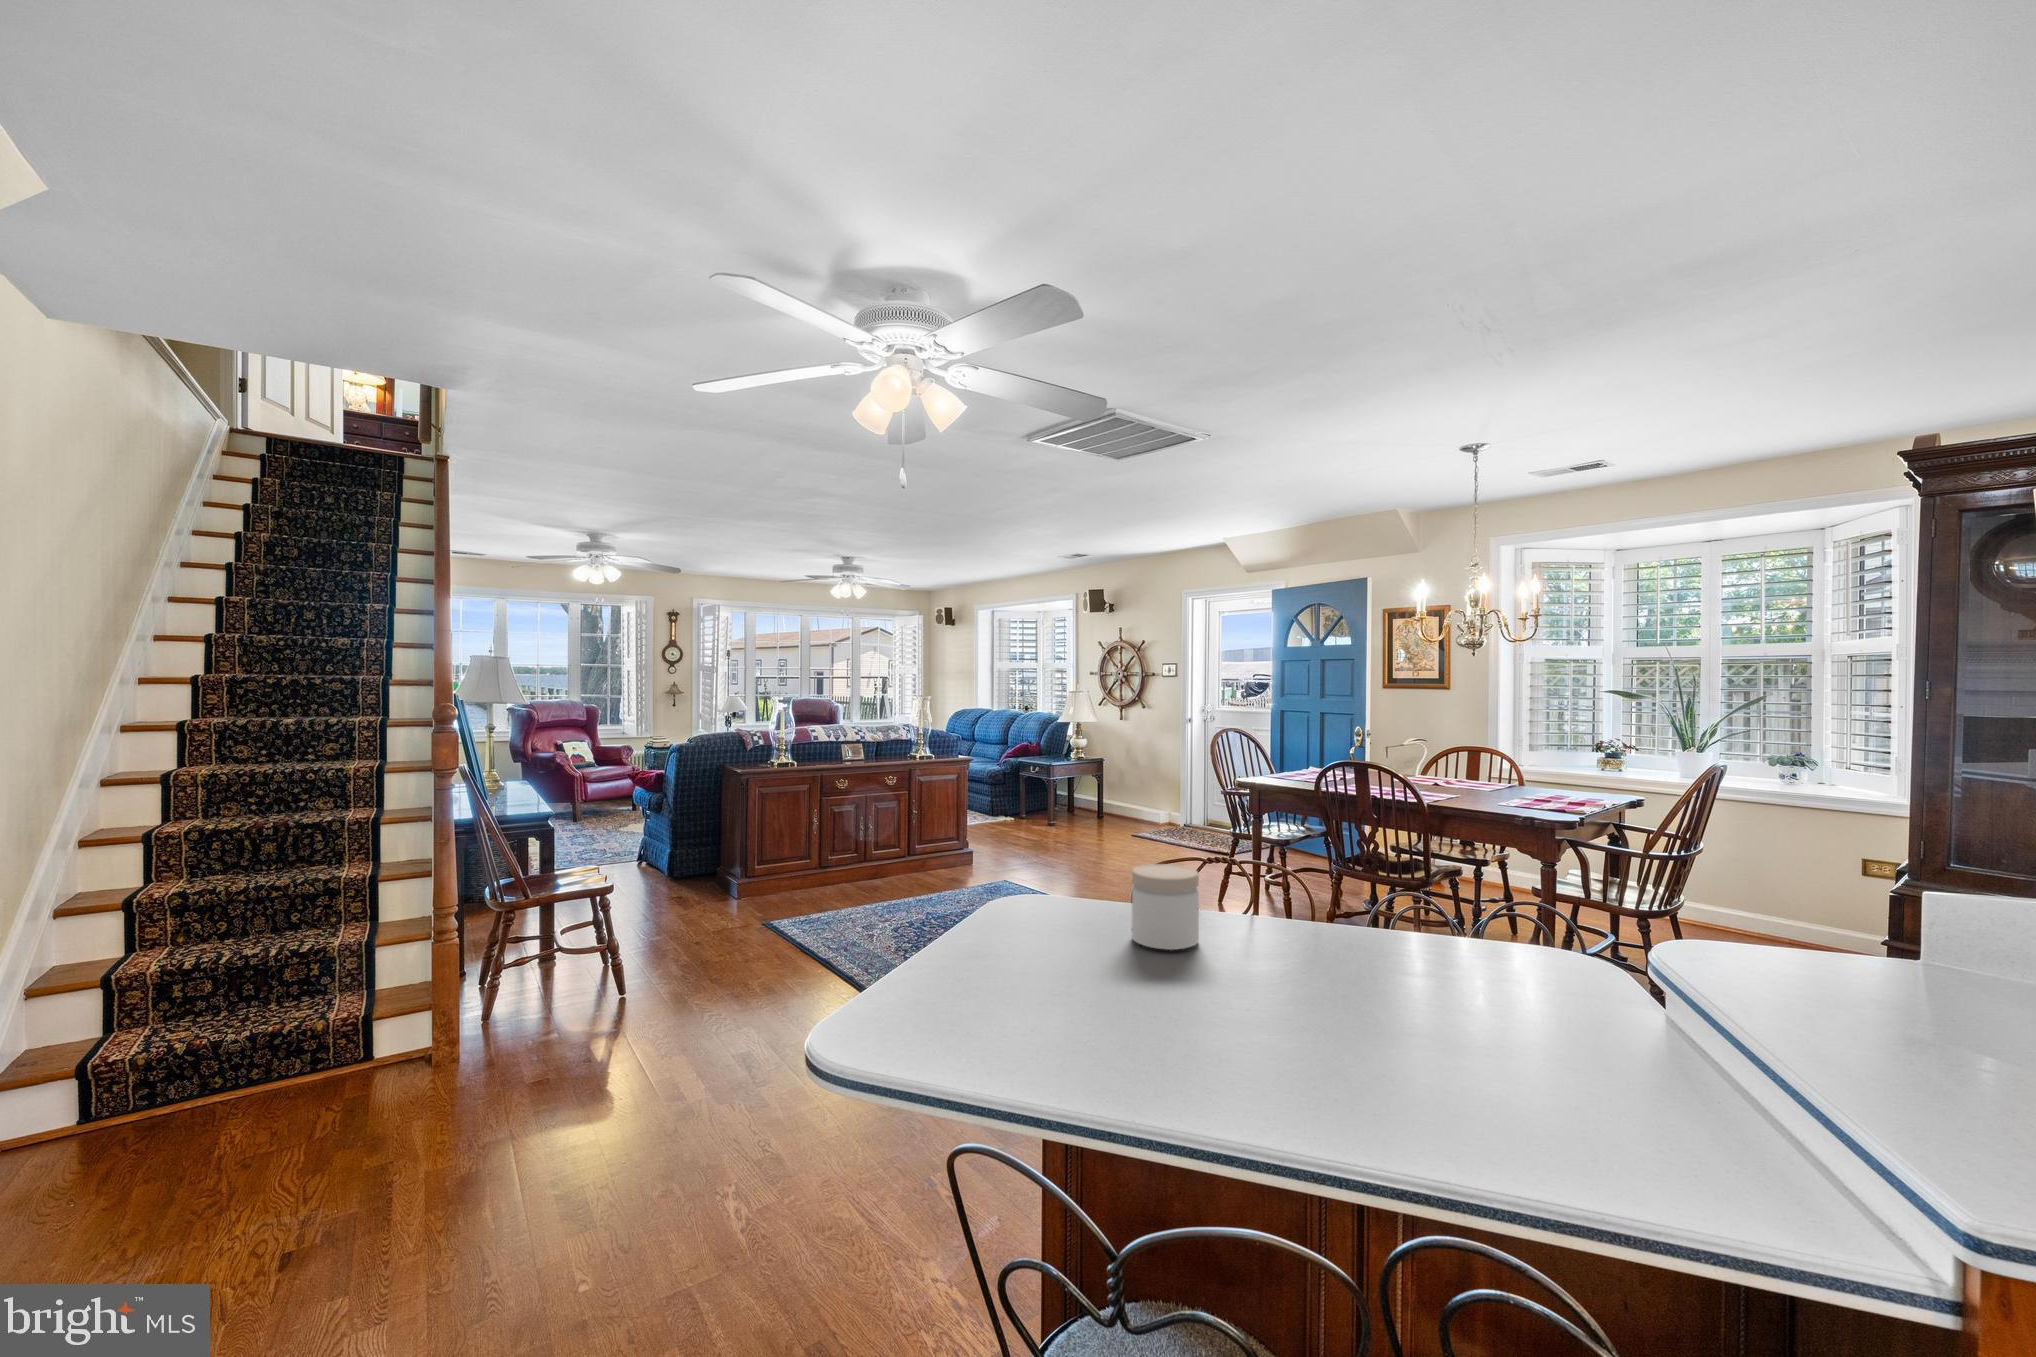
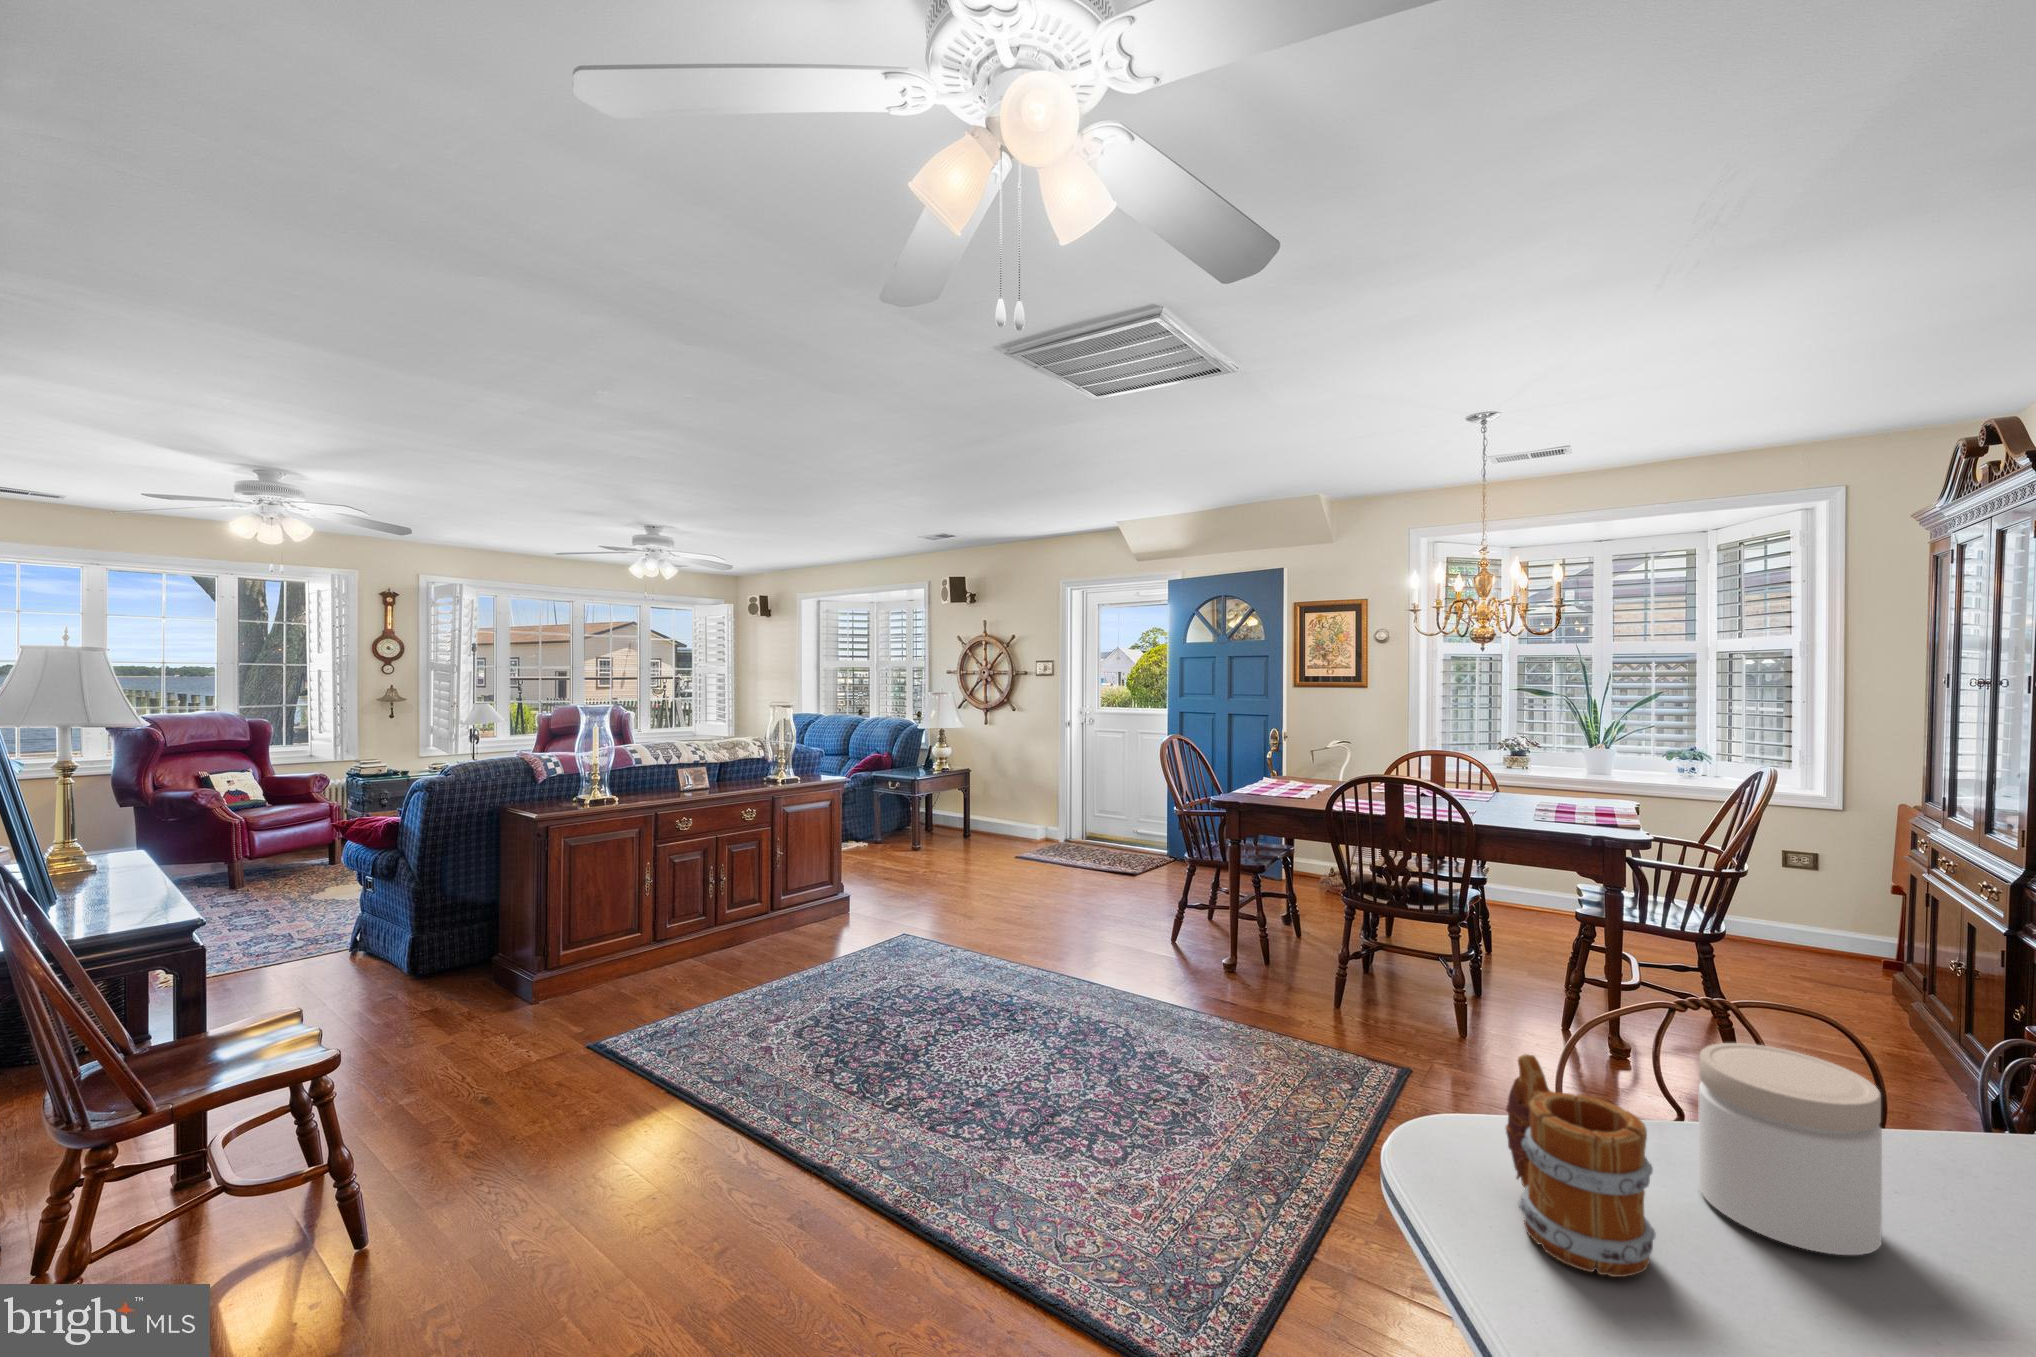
mug: none [1027,860,1077,944] -> present [1506,1054,1656,1277]

